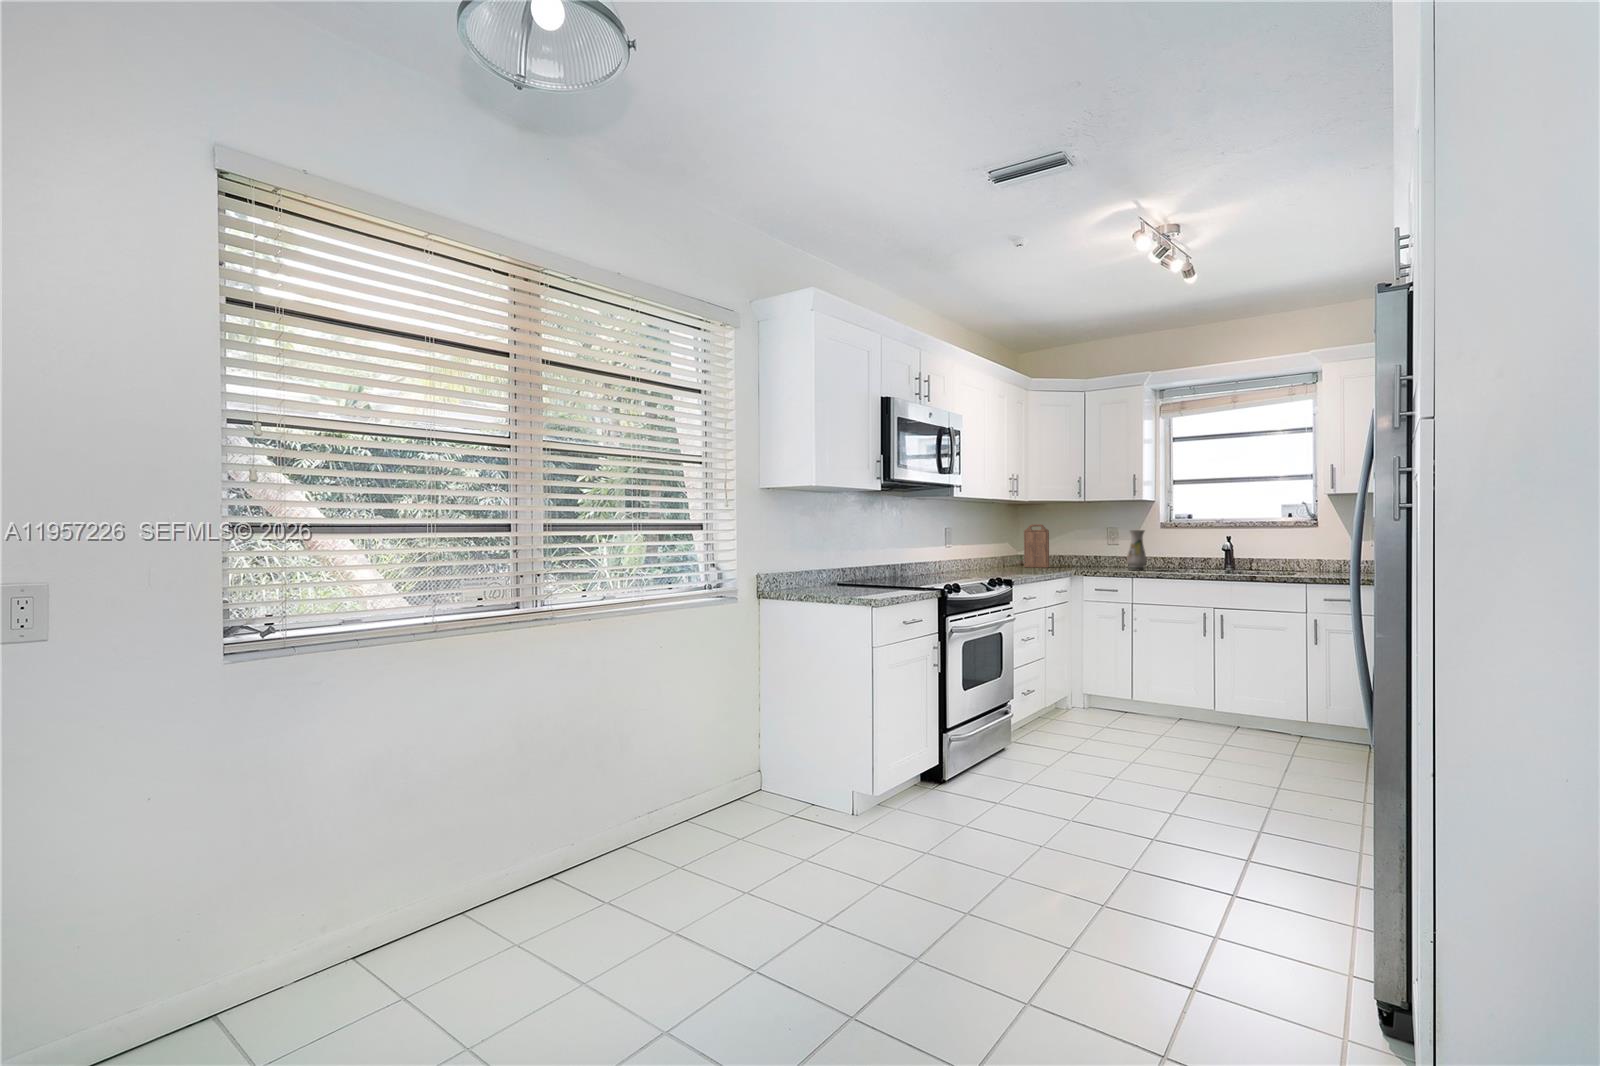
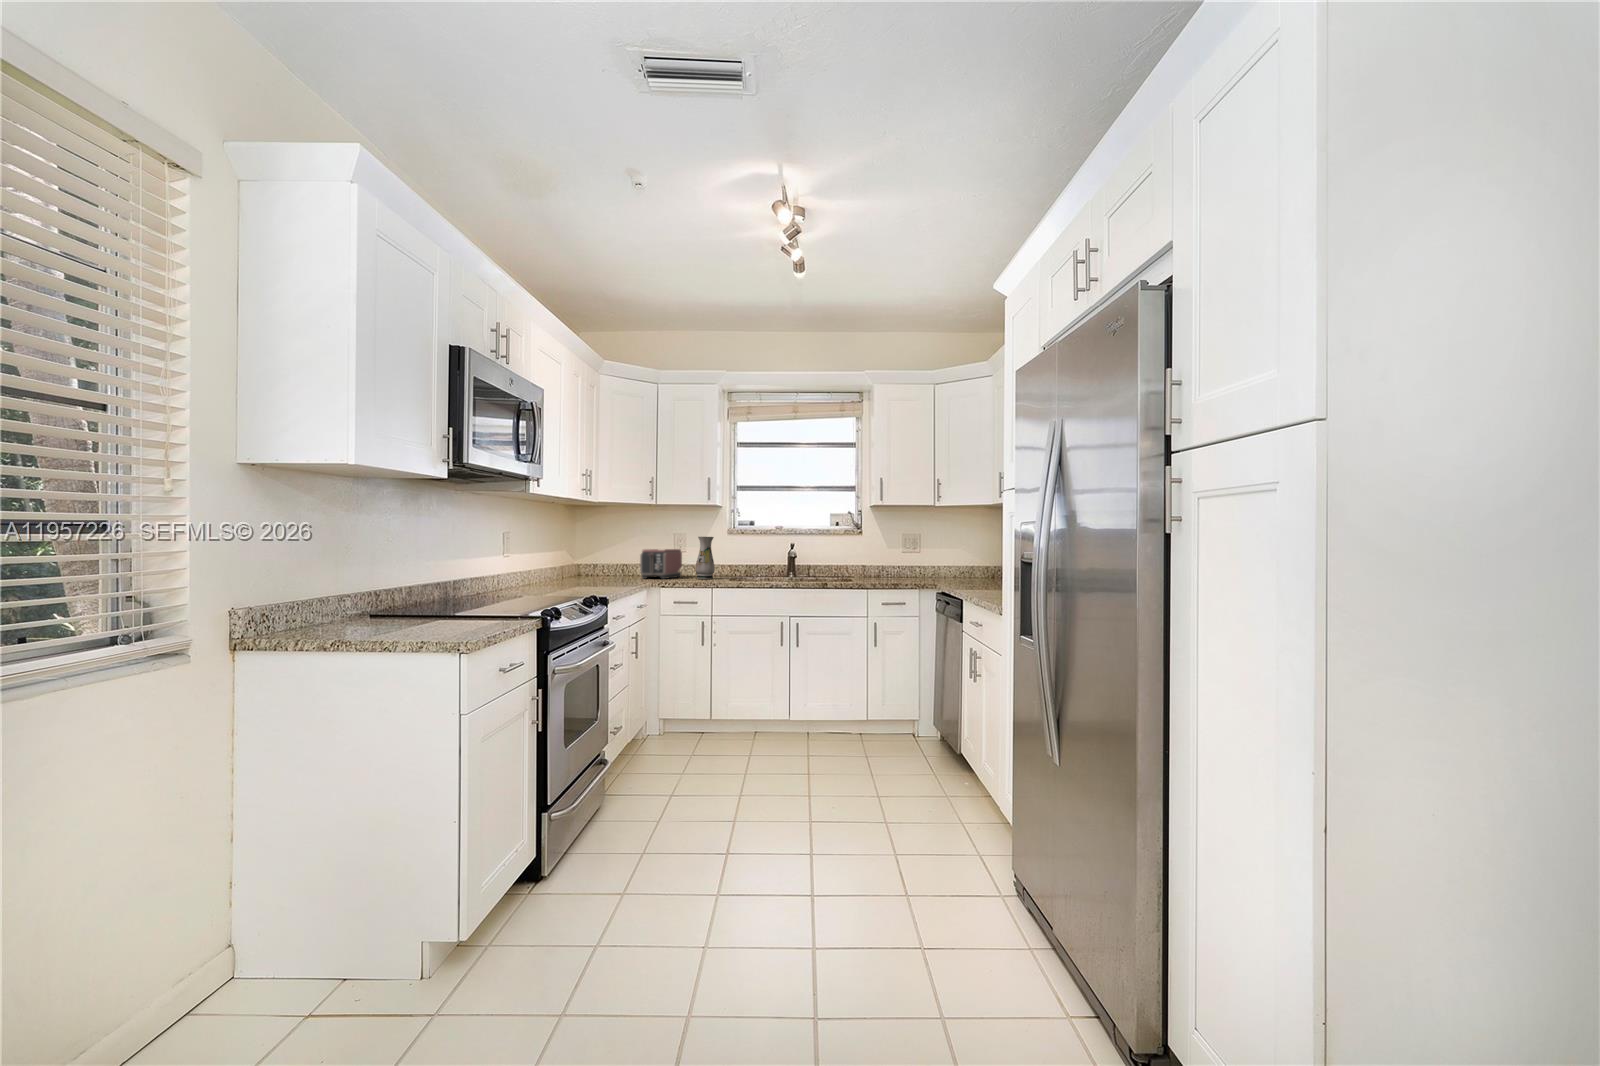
cutting board: present [1024,524,1049,568] -> none [583,529,612,578]
toaster: none [1074,542,1117,569] -> present [640,549,682,579]

